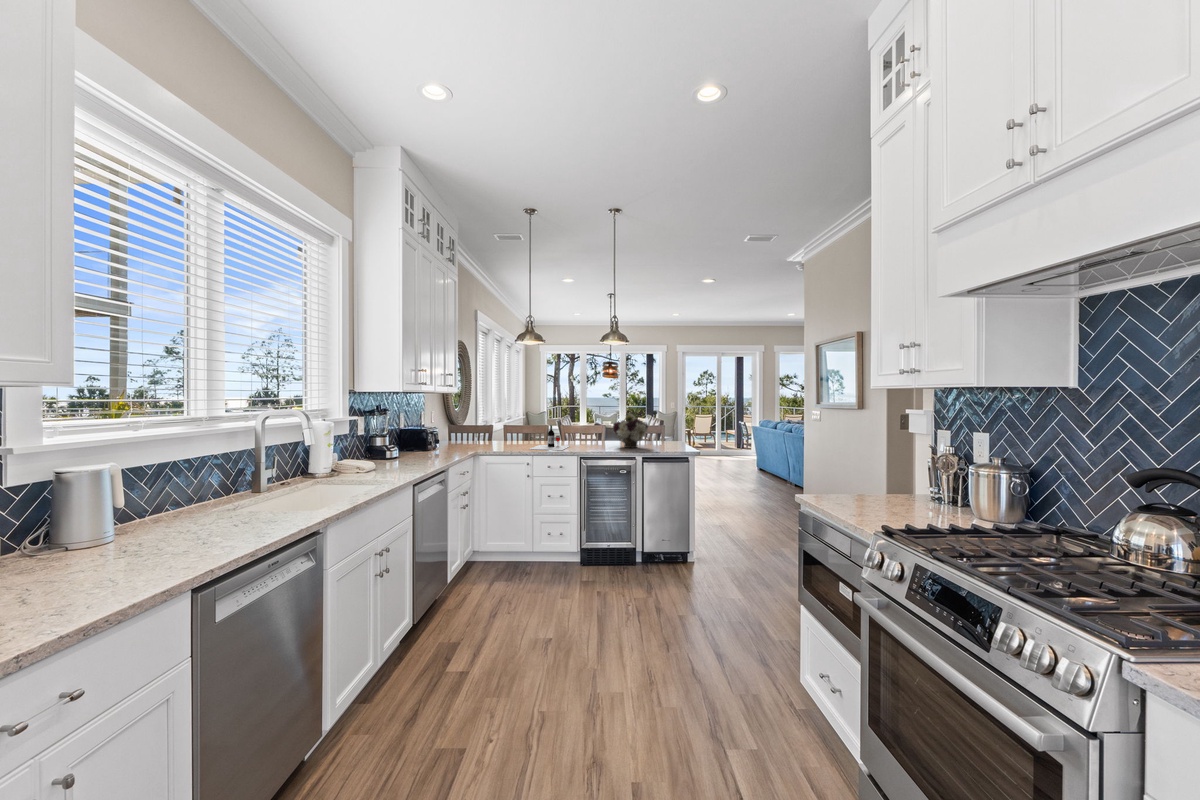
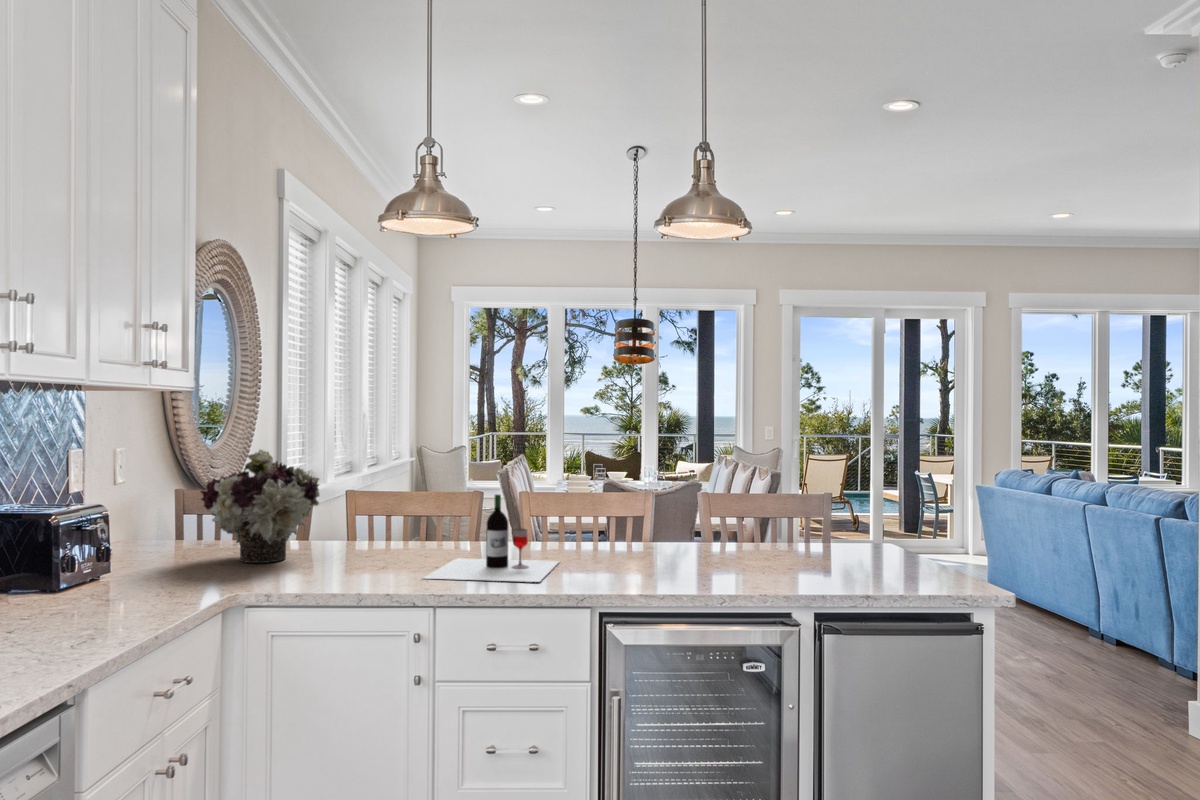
flower arrangement: present [613,414,648,448] -> present [200,450,319,563]

